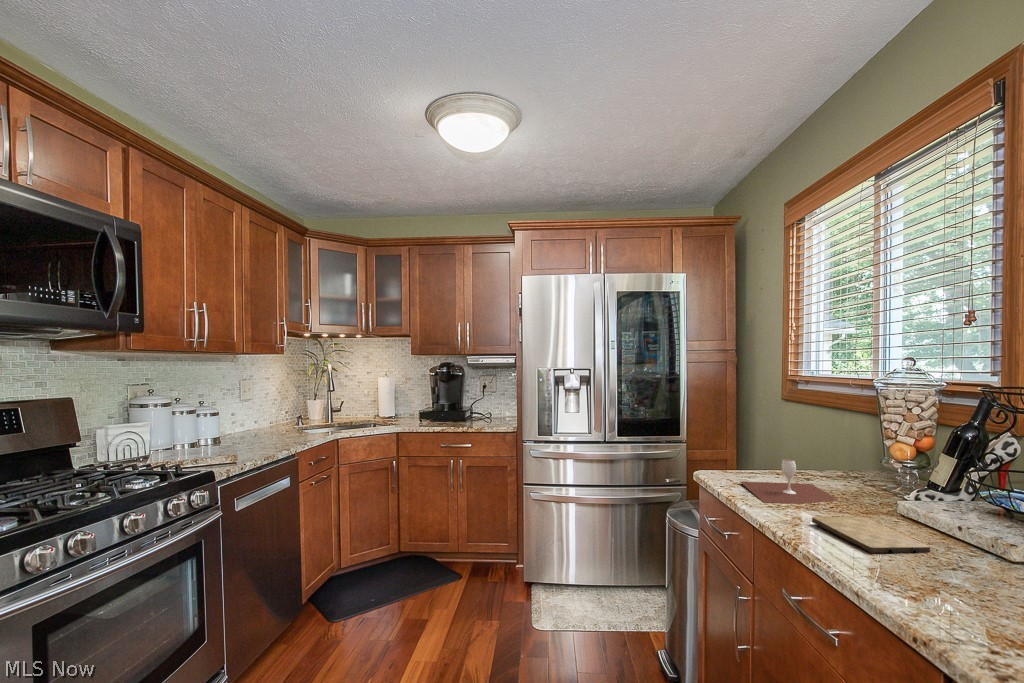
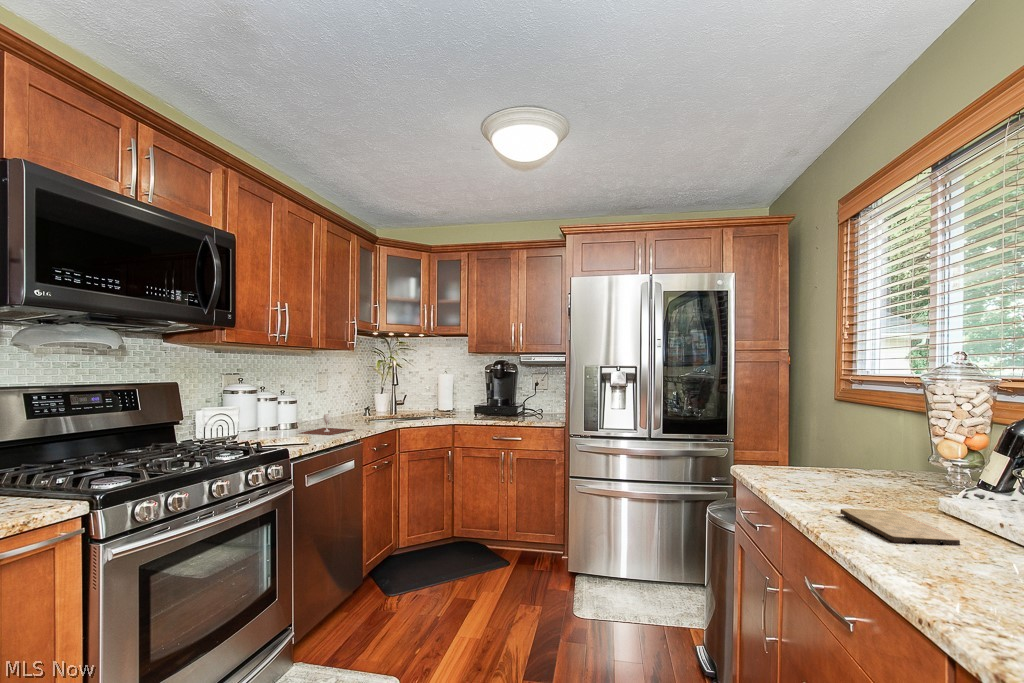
wine glass: present [741,459,838,504] -> present [299,414,353,435]

